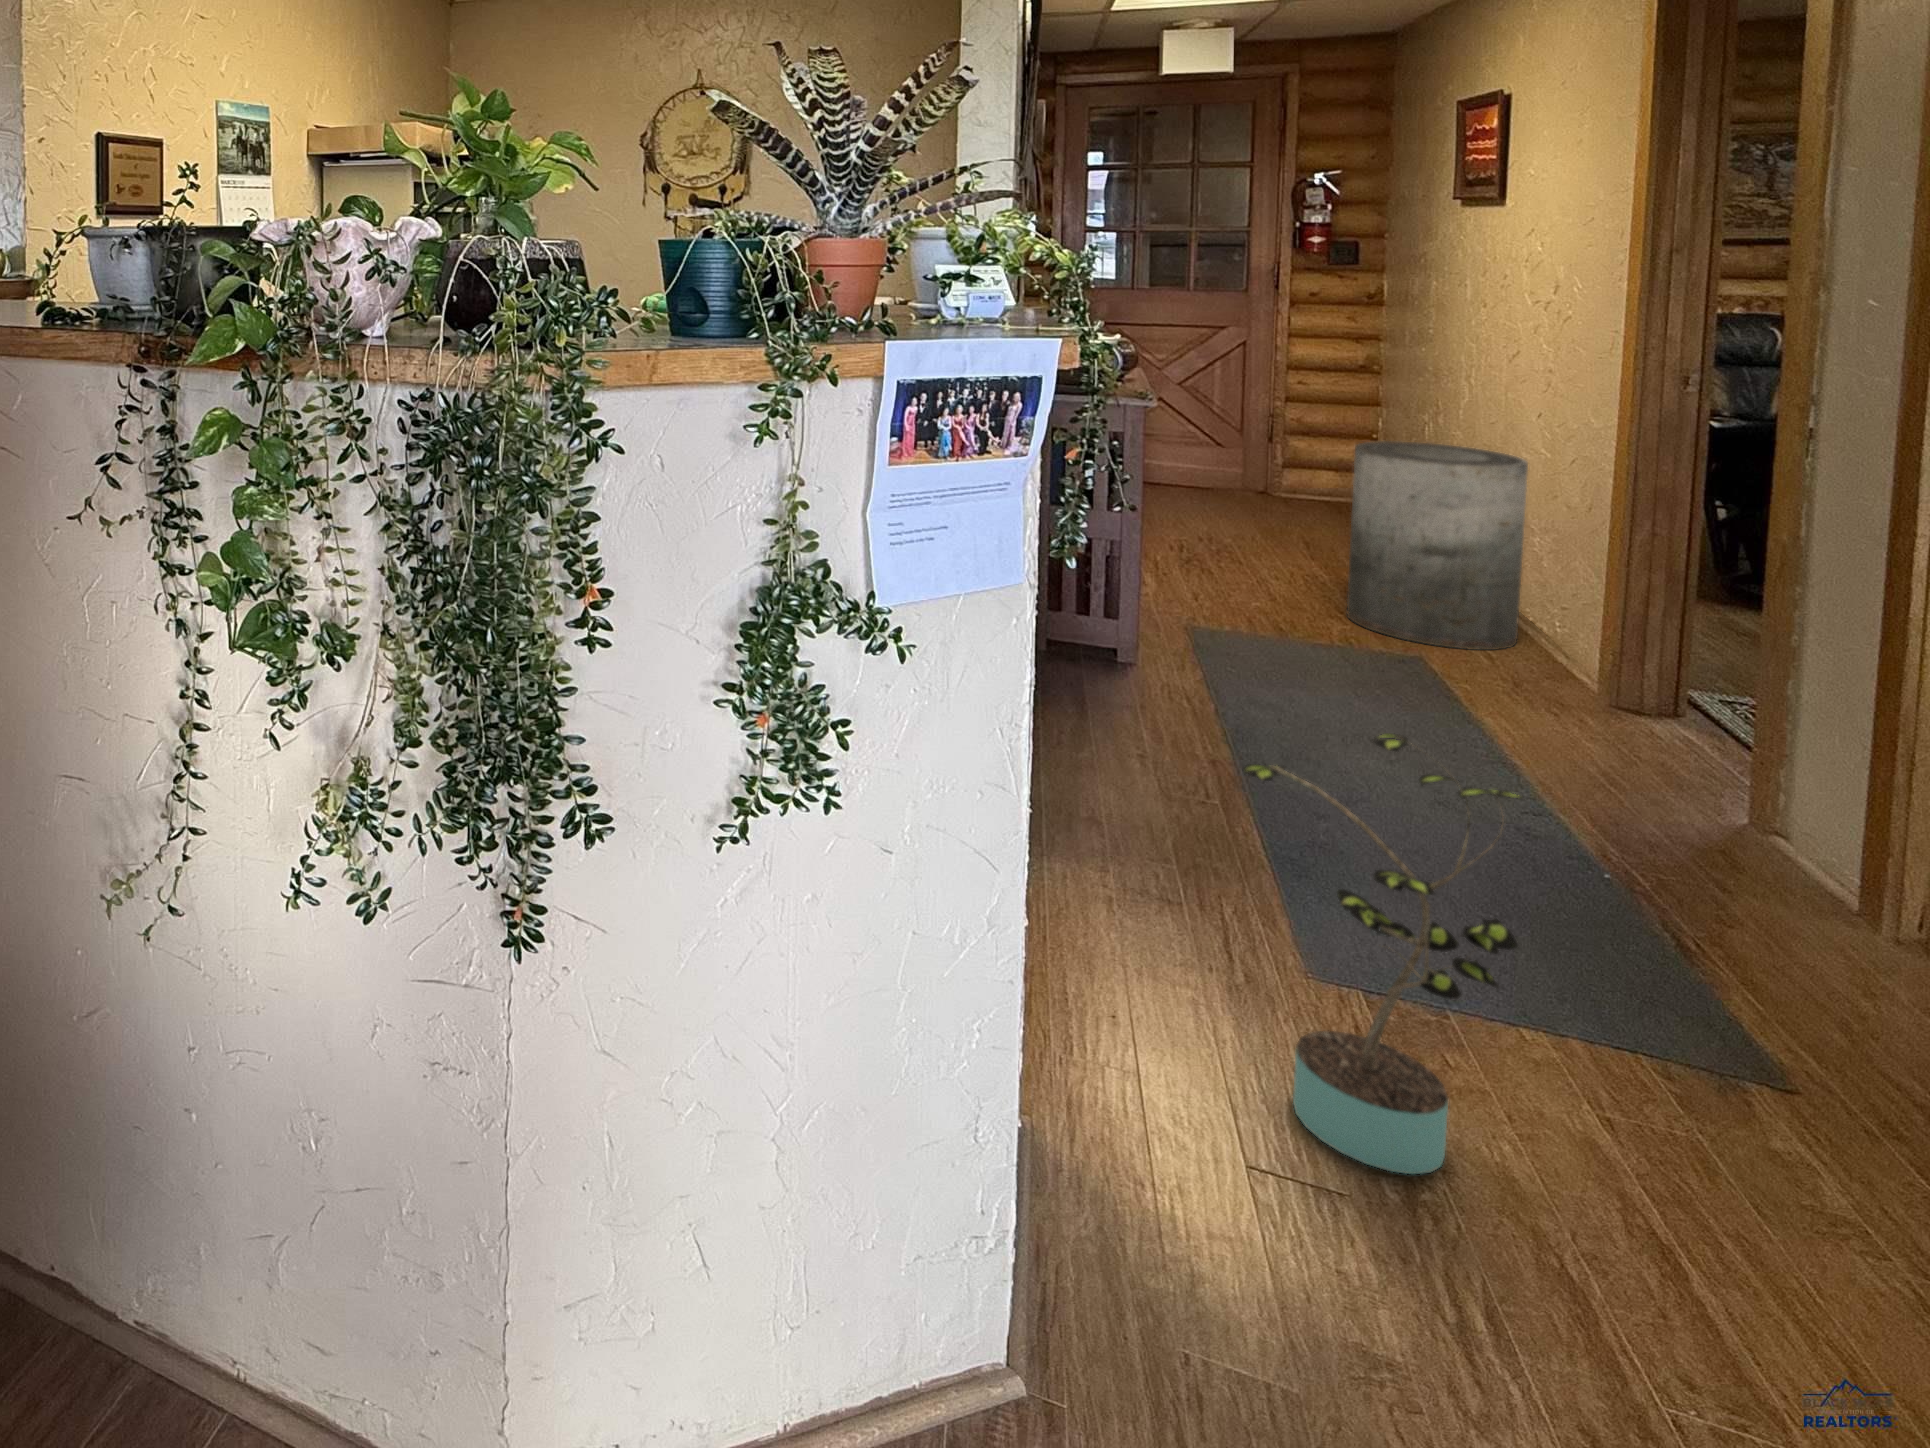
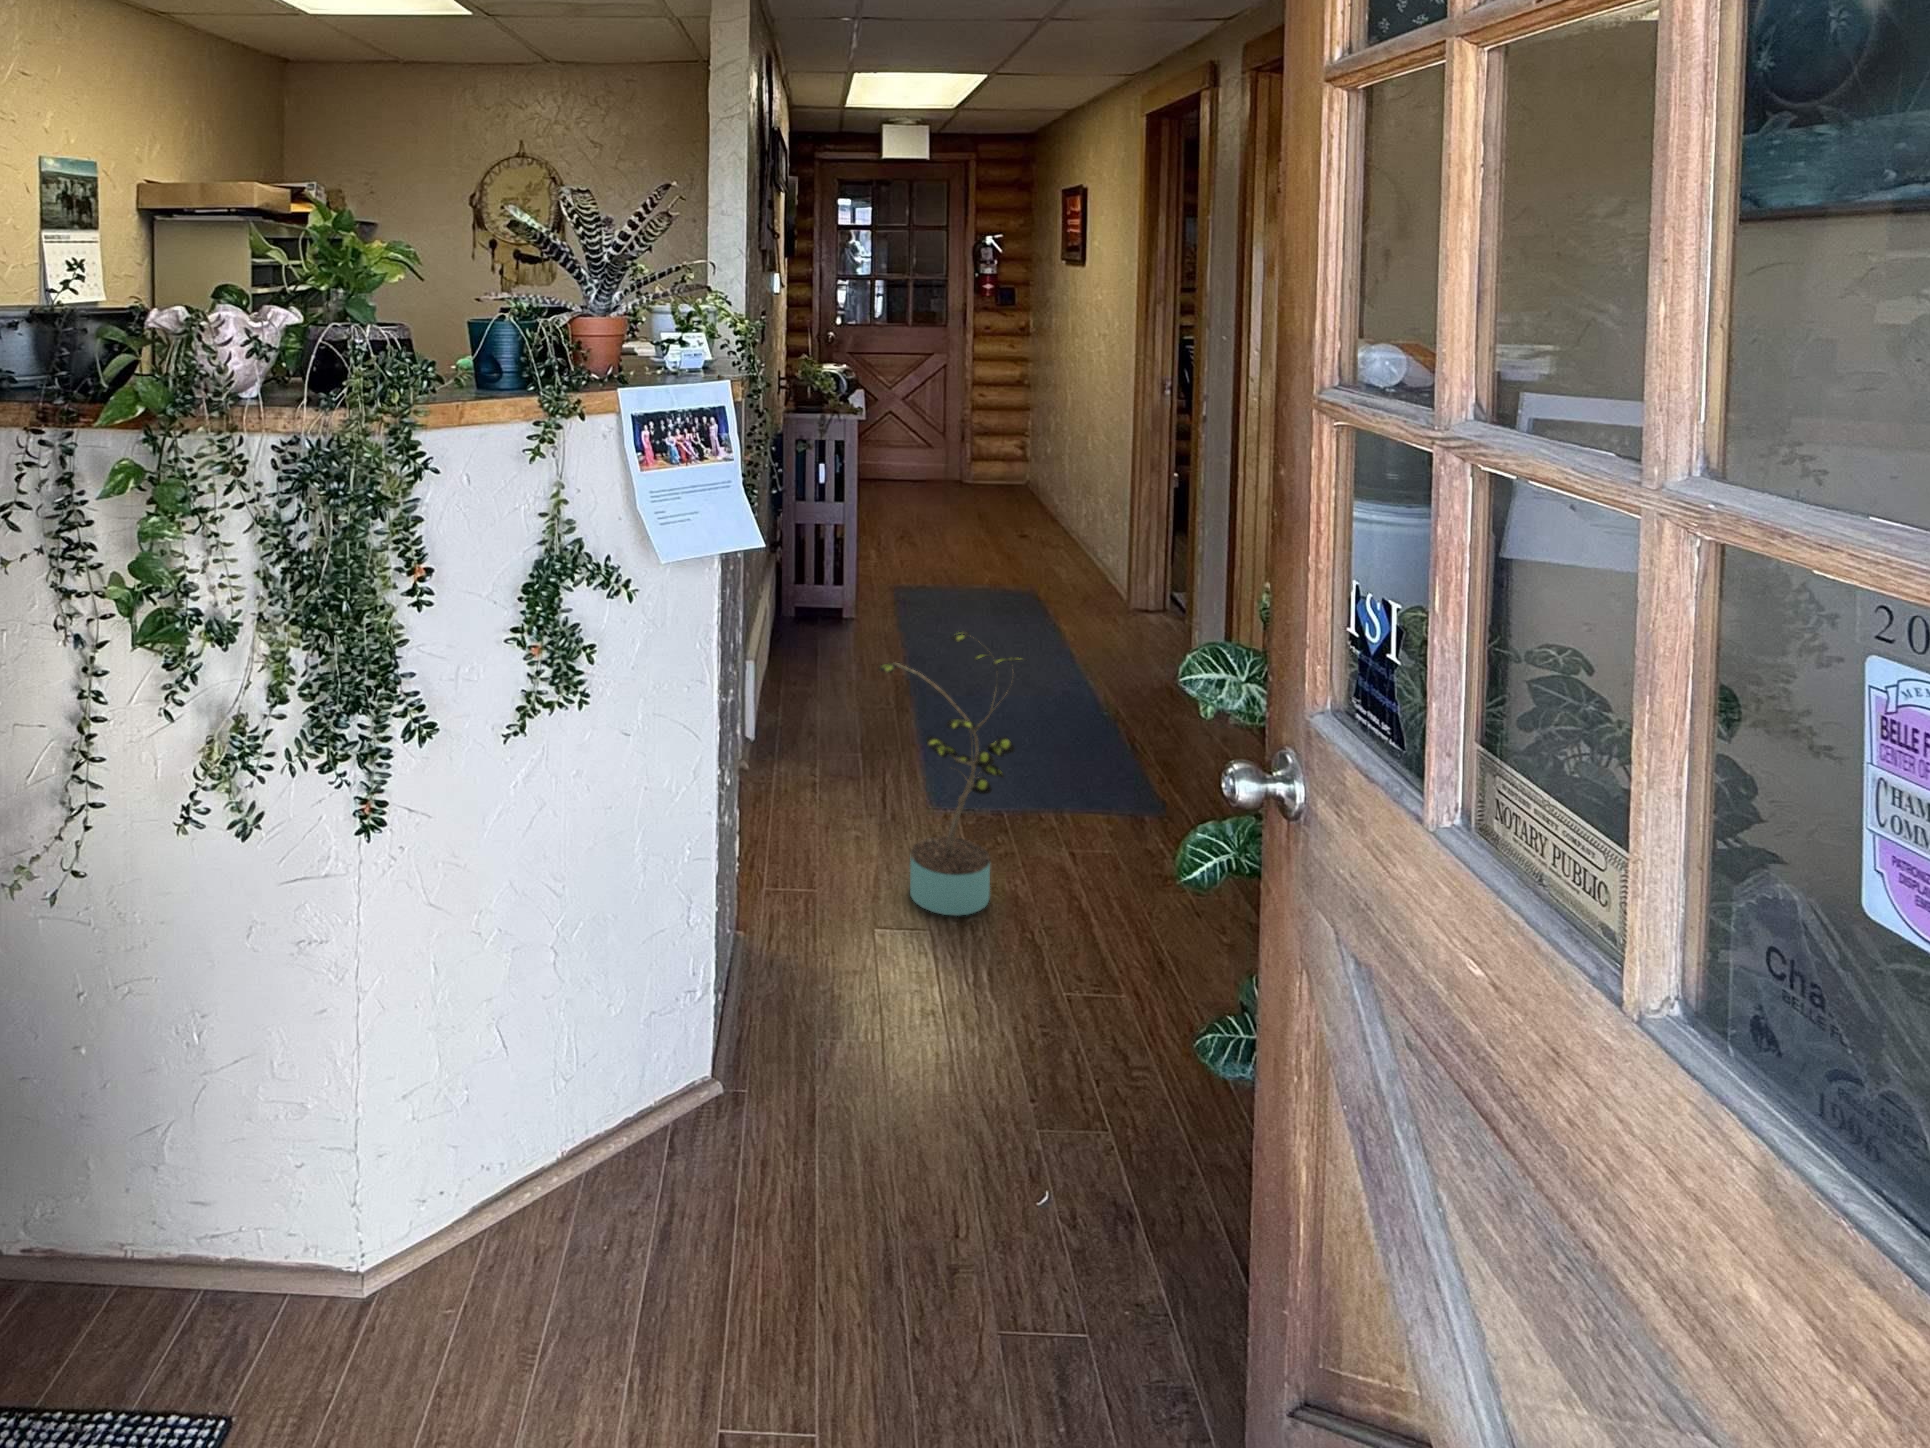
trash can: present [1347,441,1528,650] -> none [1000,439,1101,586]

